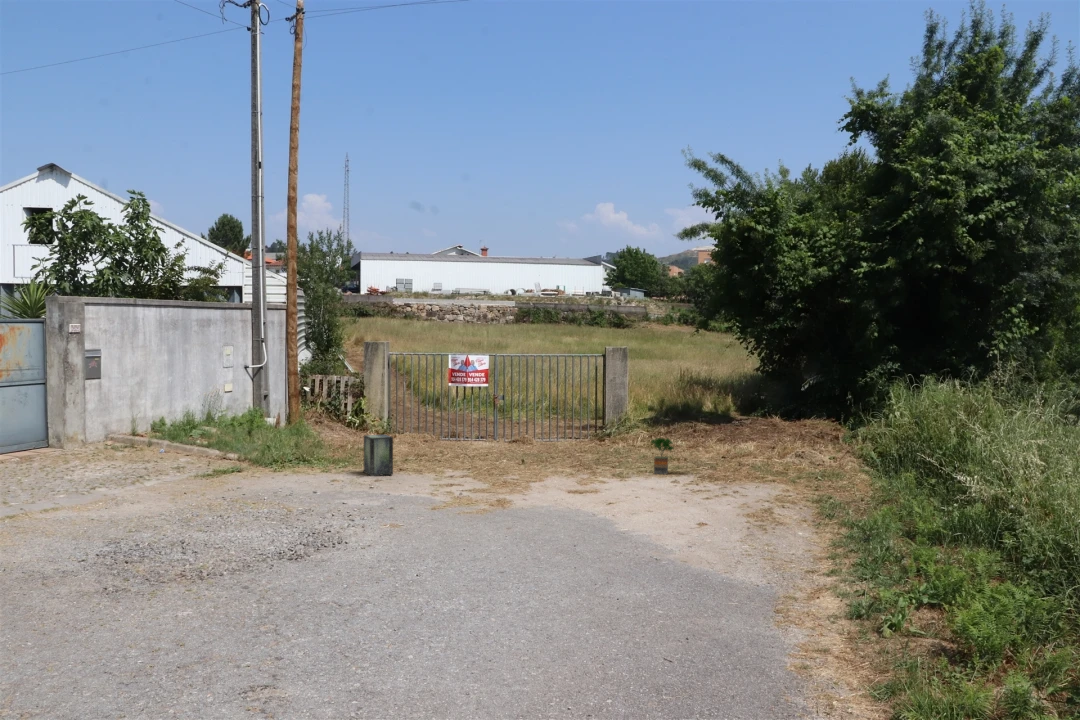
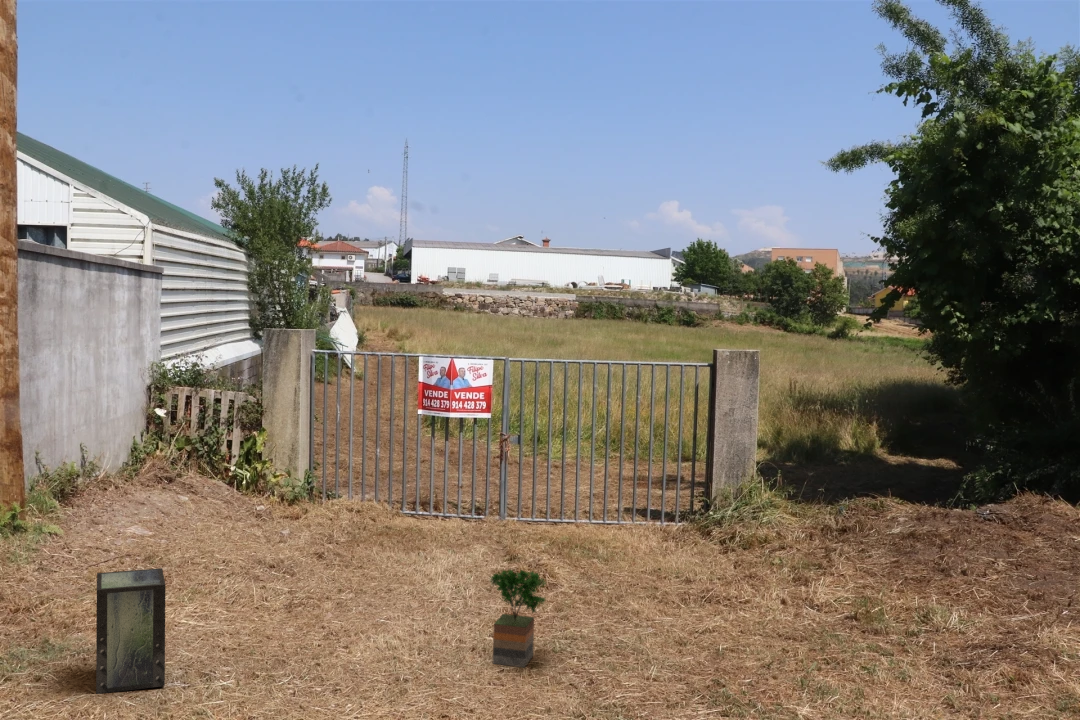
potted tree: present [651,438,674,474] -> present [490,570,546,667]

